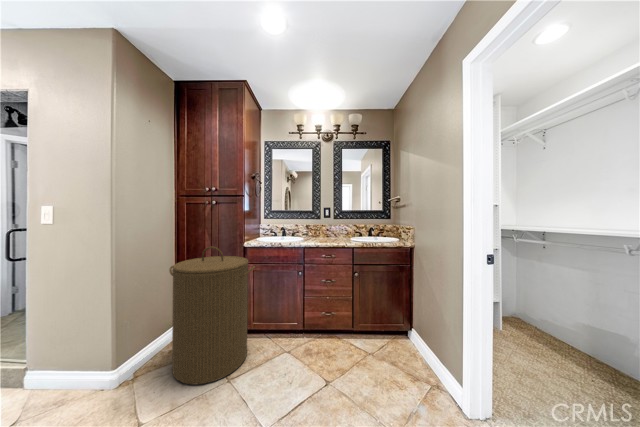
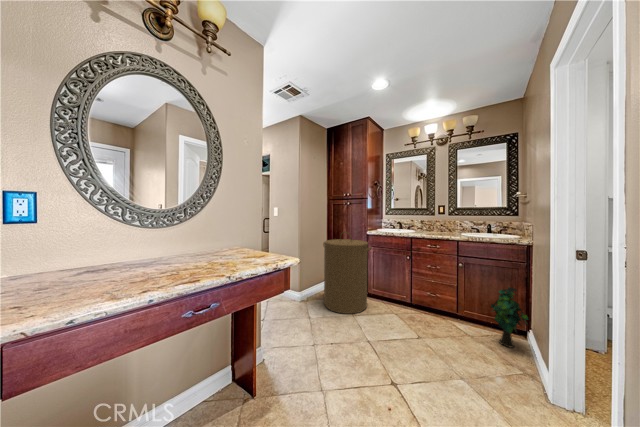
decorative plant: none [386,293,422,356] -> present [491,287,528,348]

